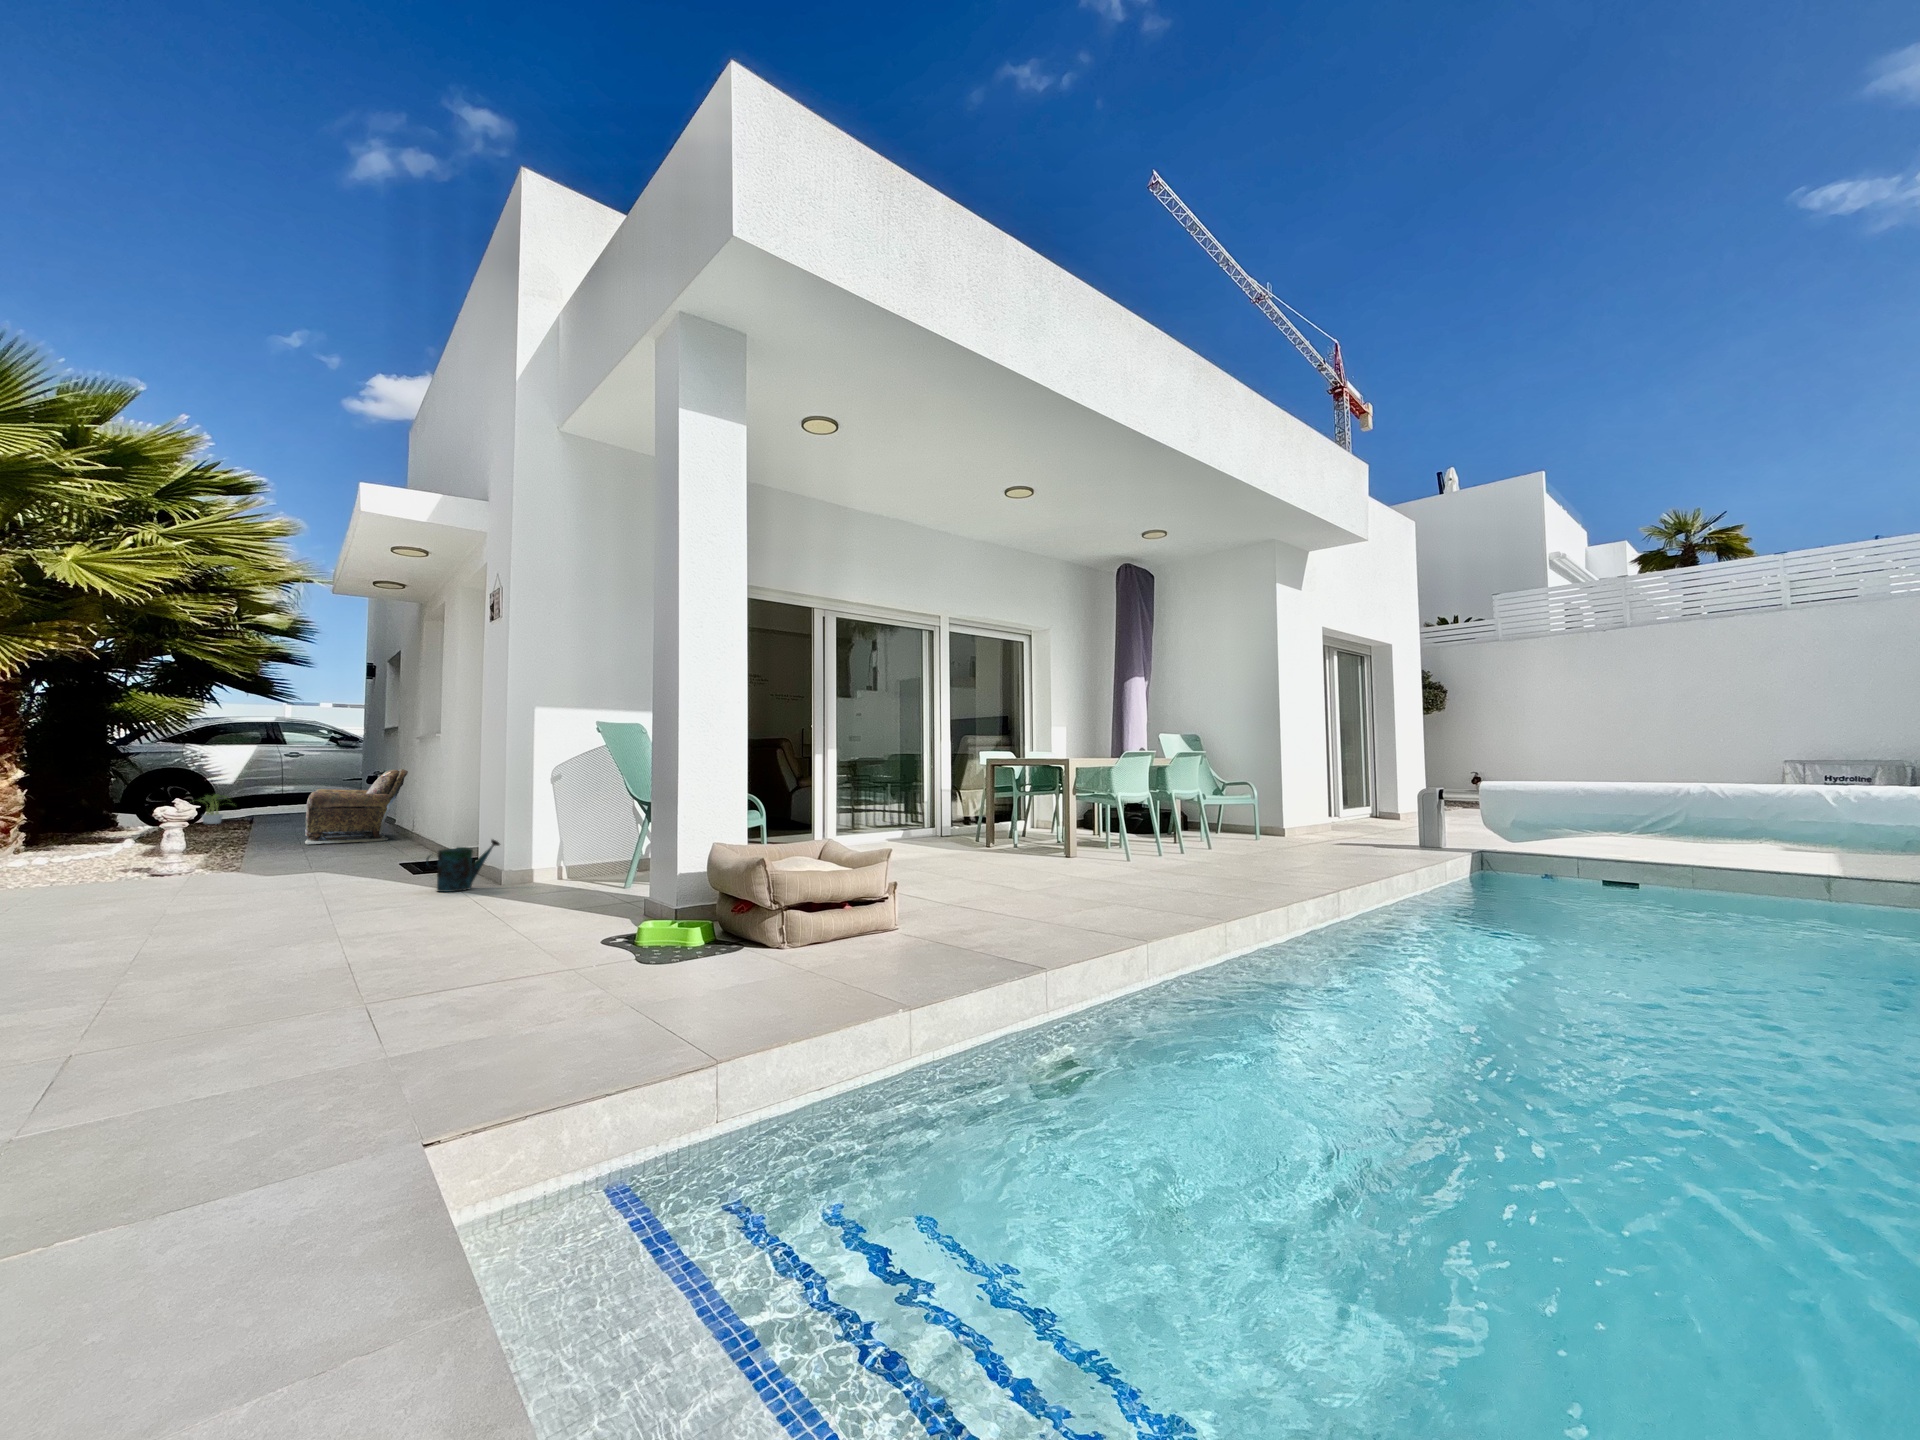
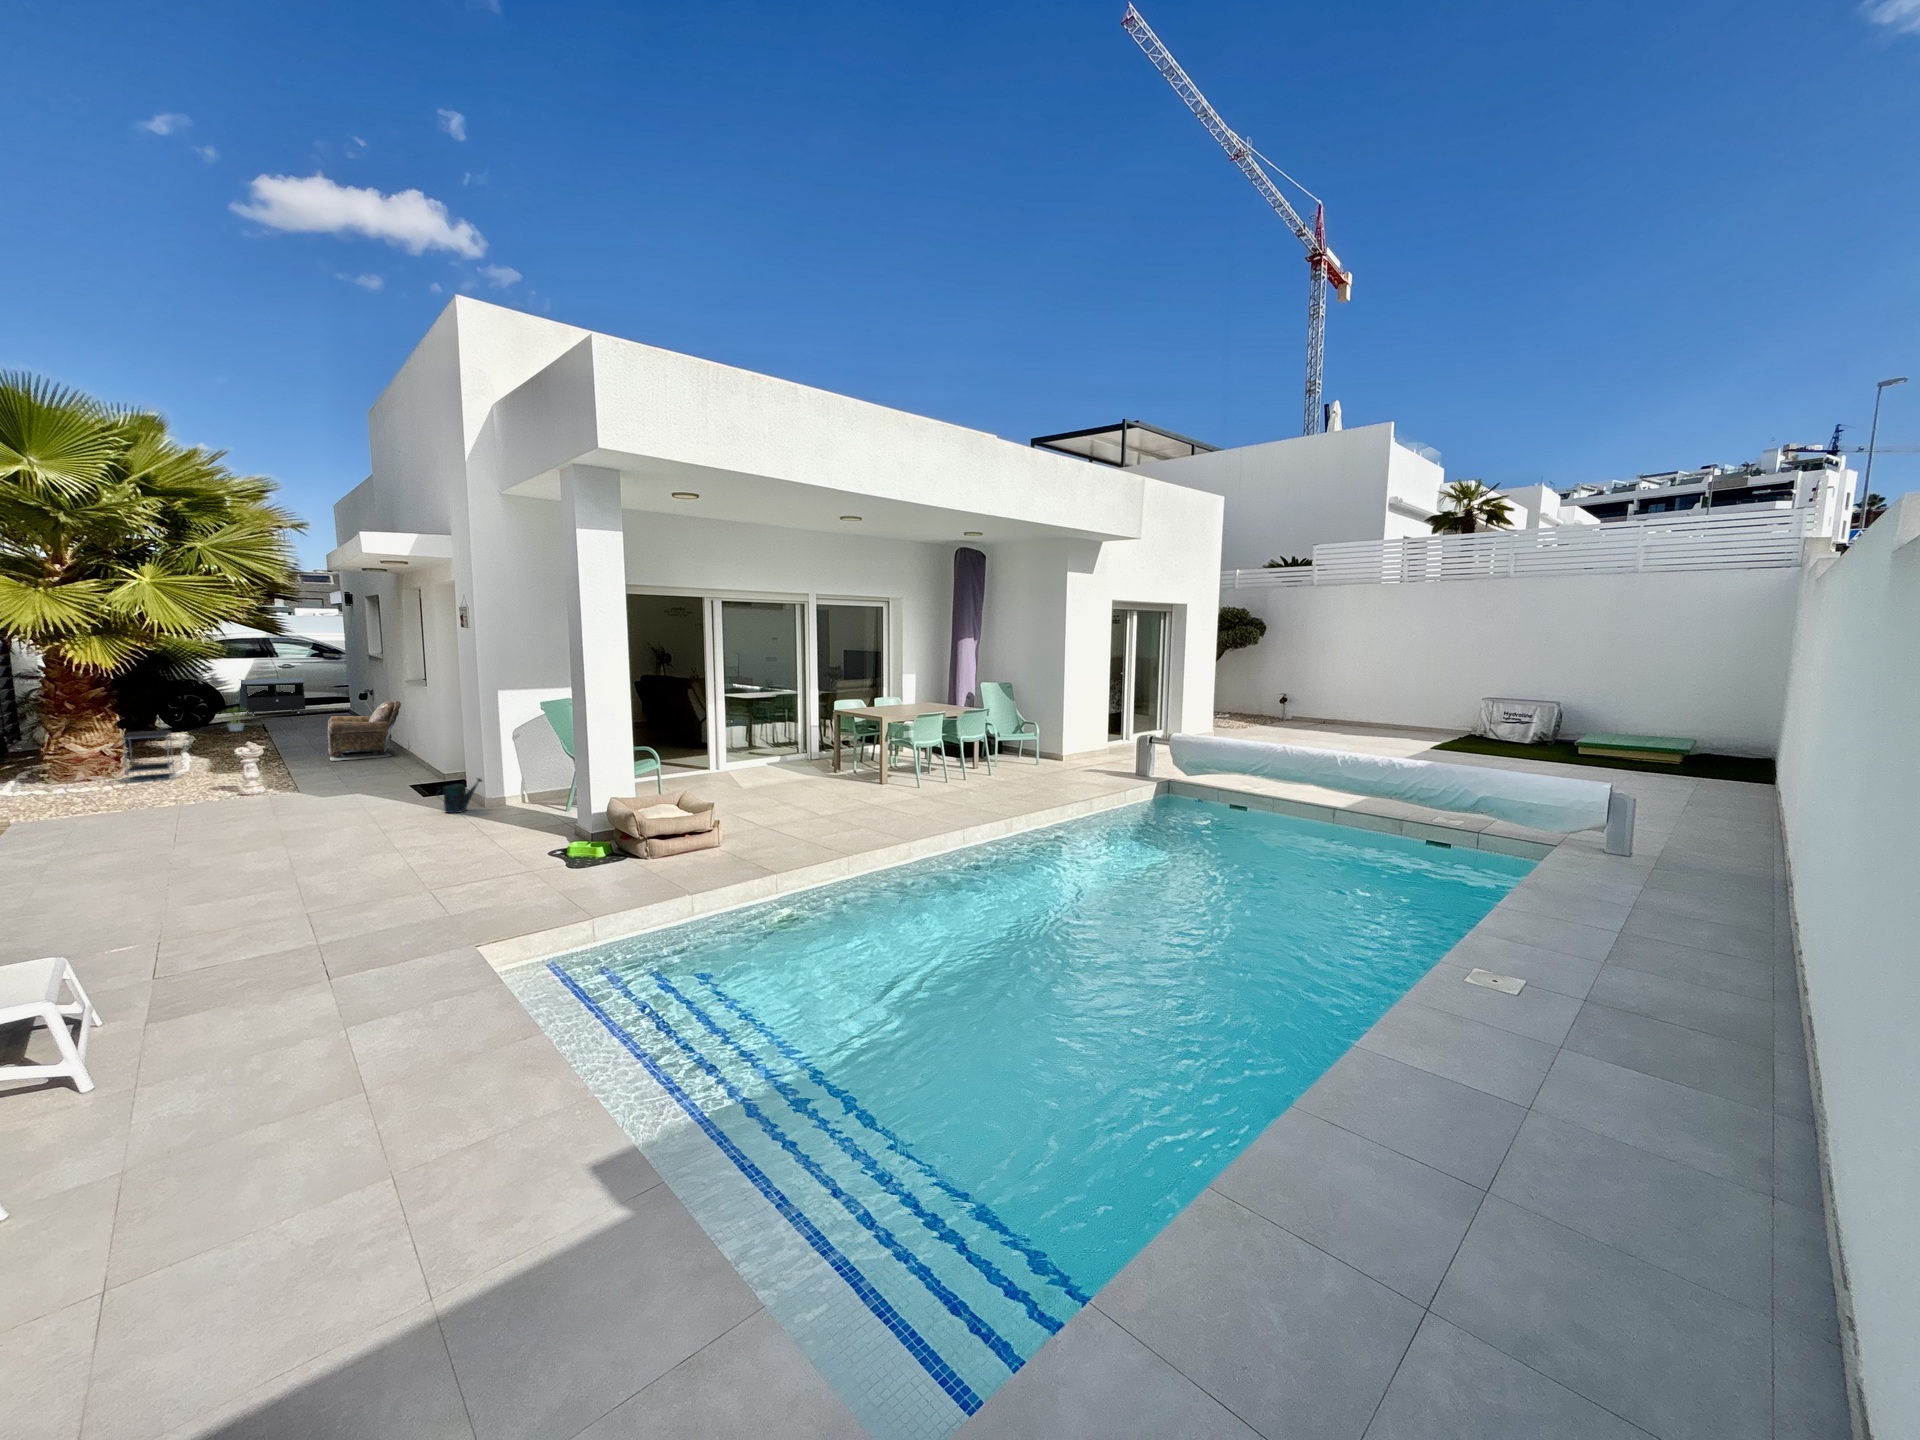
storage bench: none [231,771,310,813] -> present [239,678,306,716]
side table: none [9,796,90,865] -> present [123,730,174,781]

